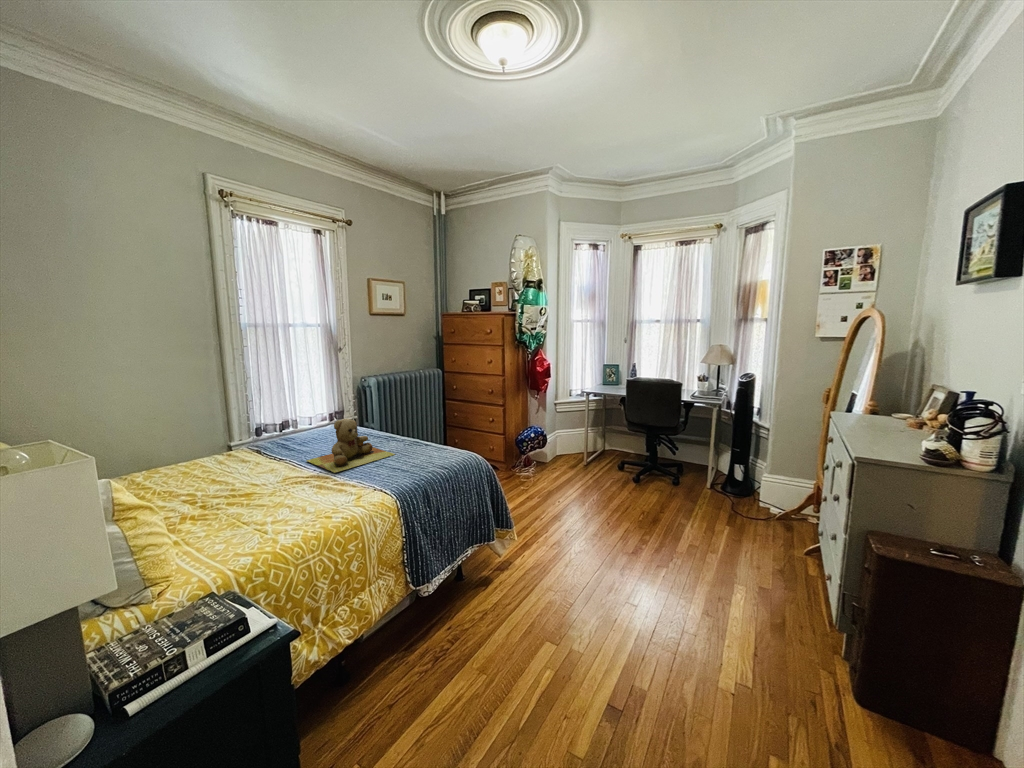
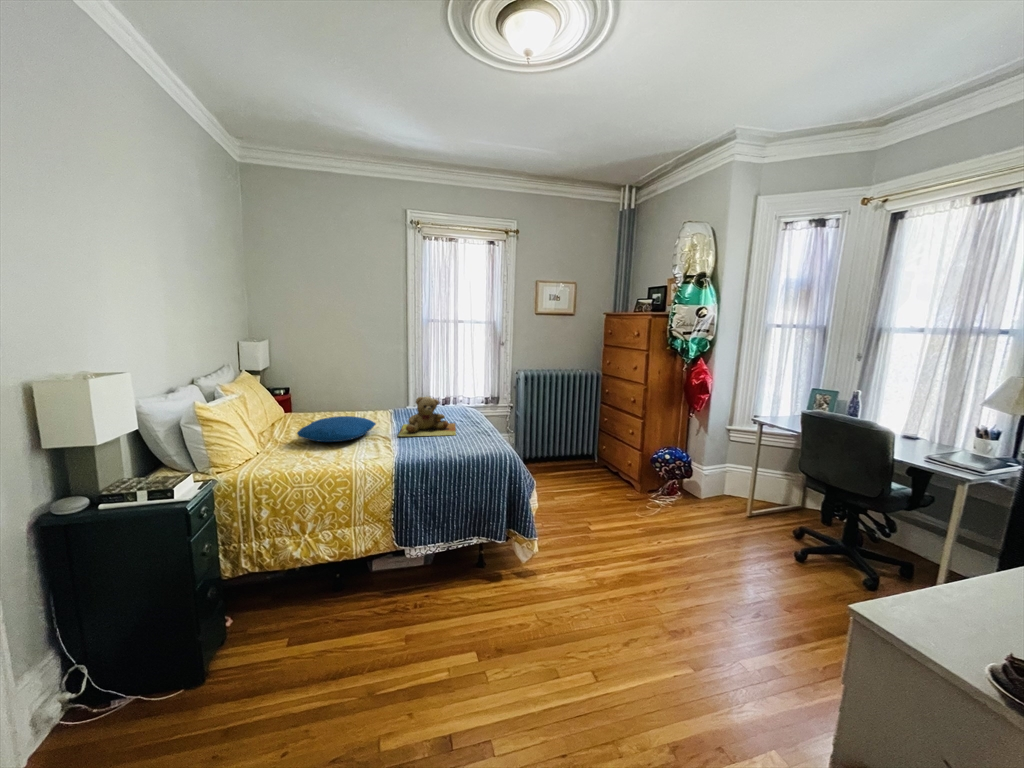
pillow: none [192,463,300,511] -> present [297,416,376,442]

